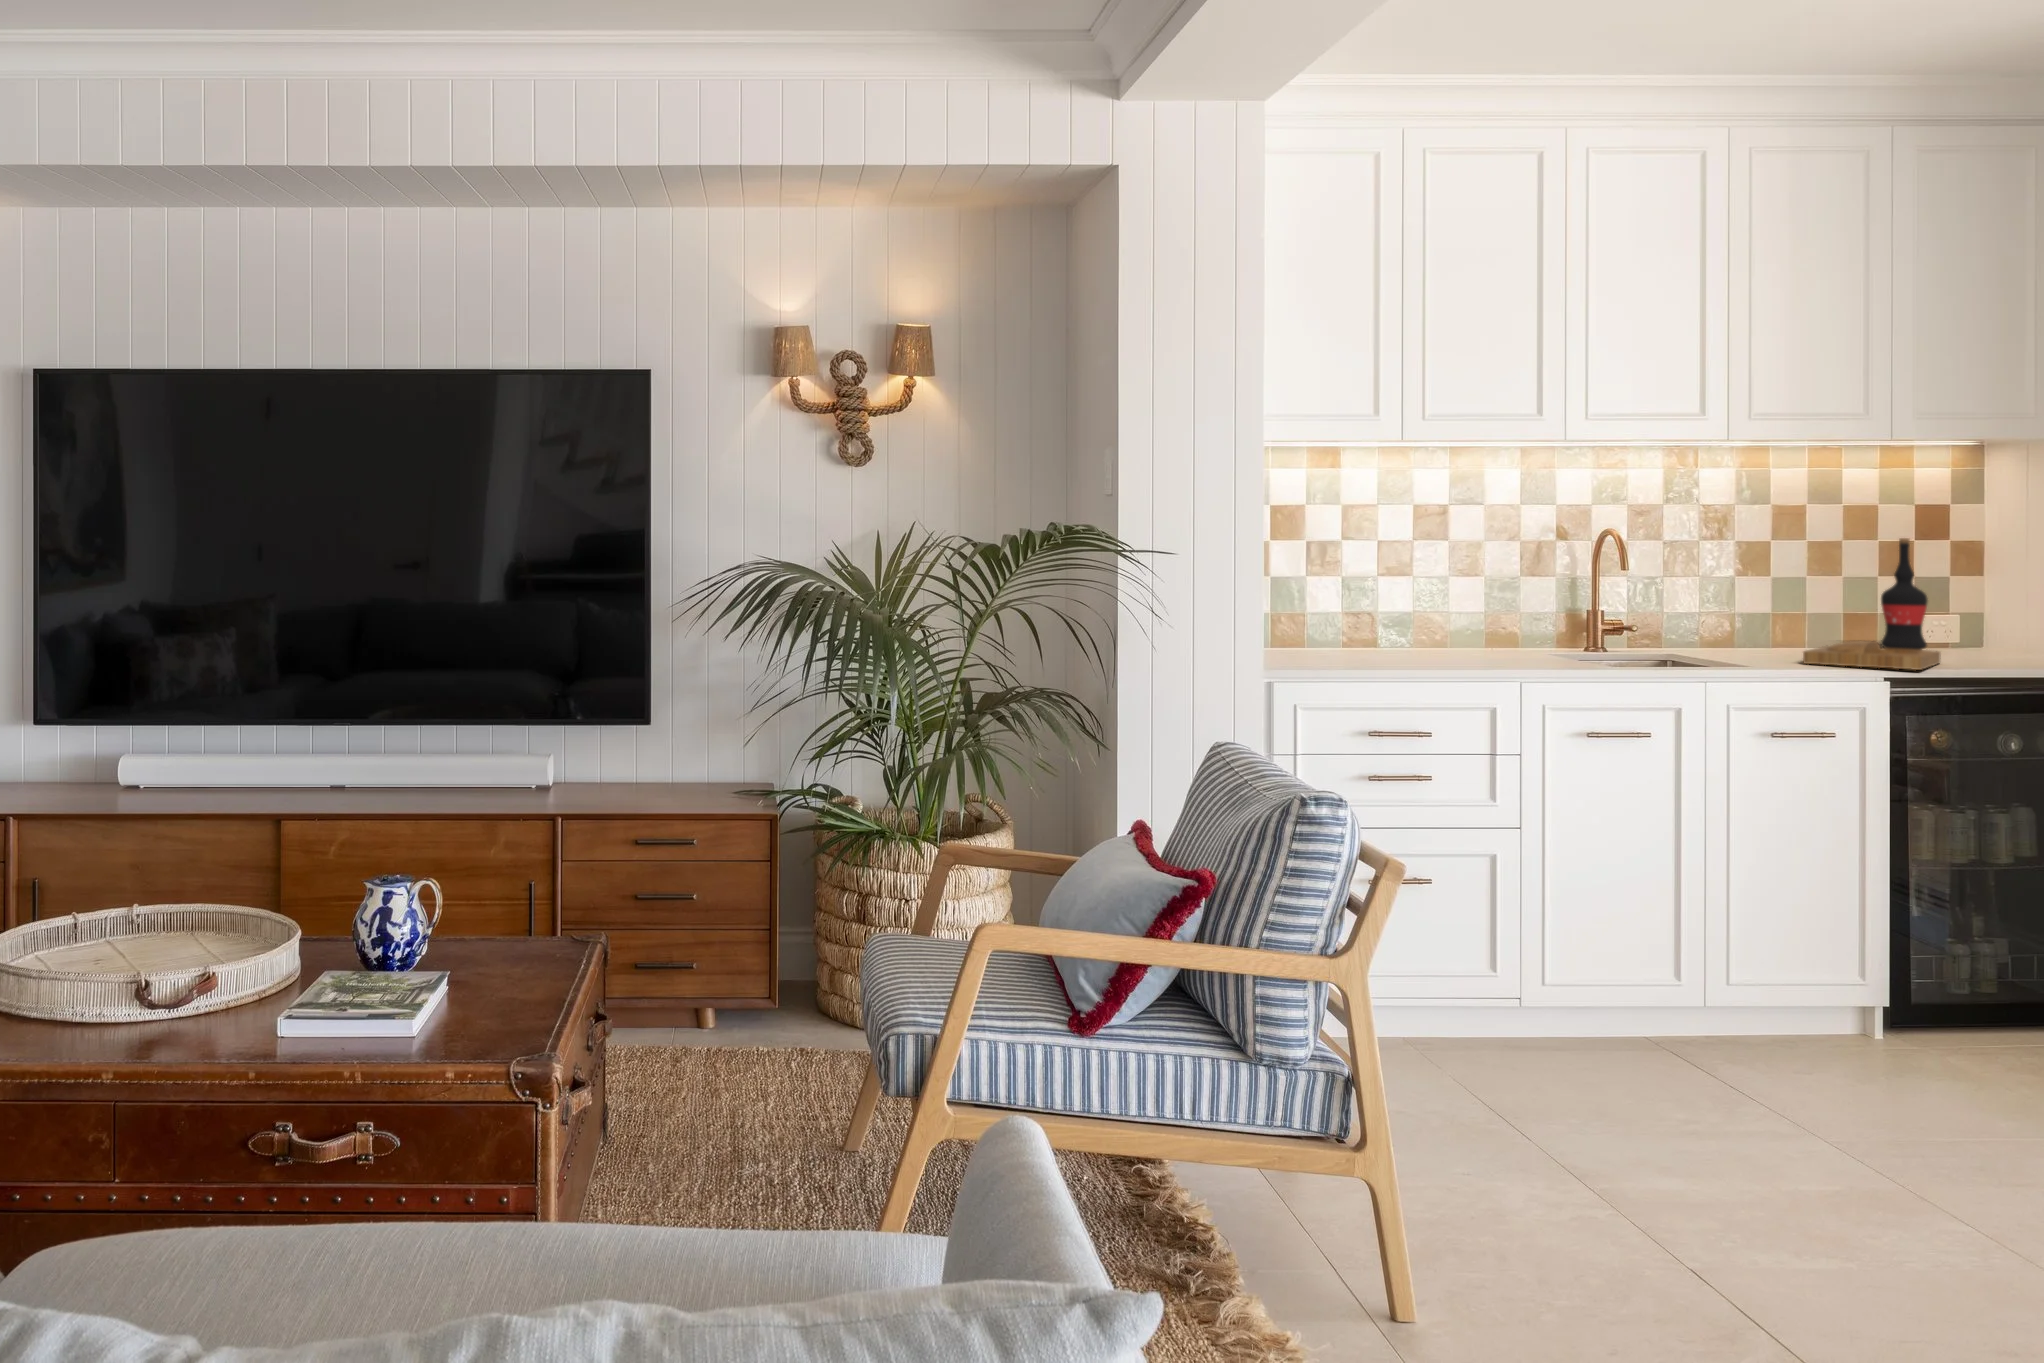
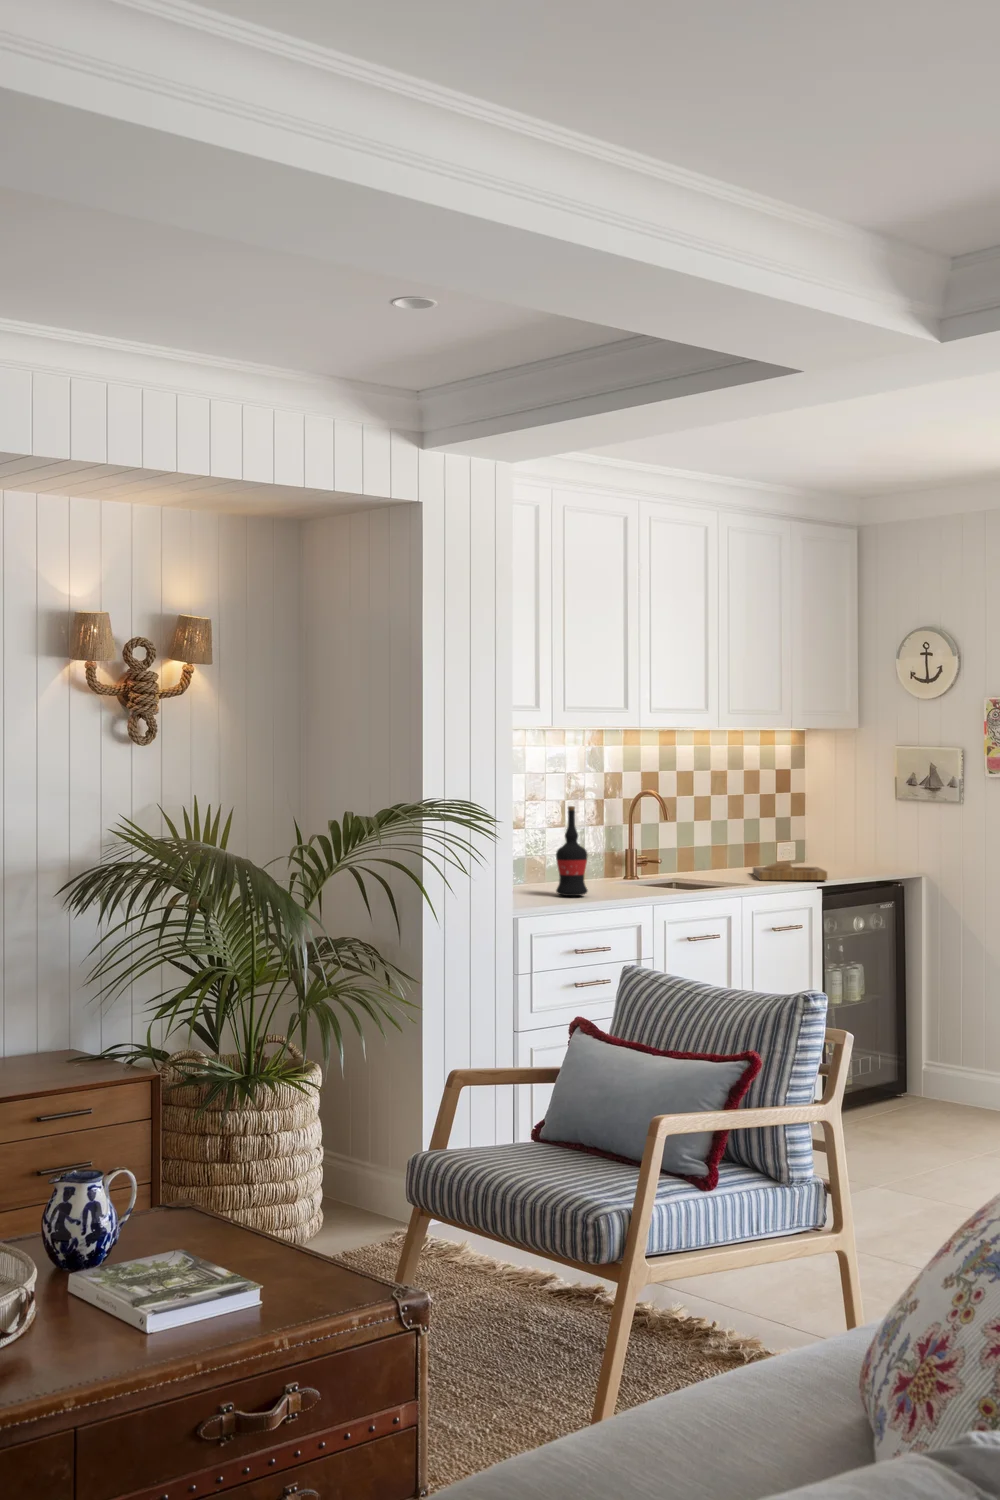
wine bottle: present [1881,538,1928,650] -> present [556,806,588,896]

